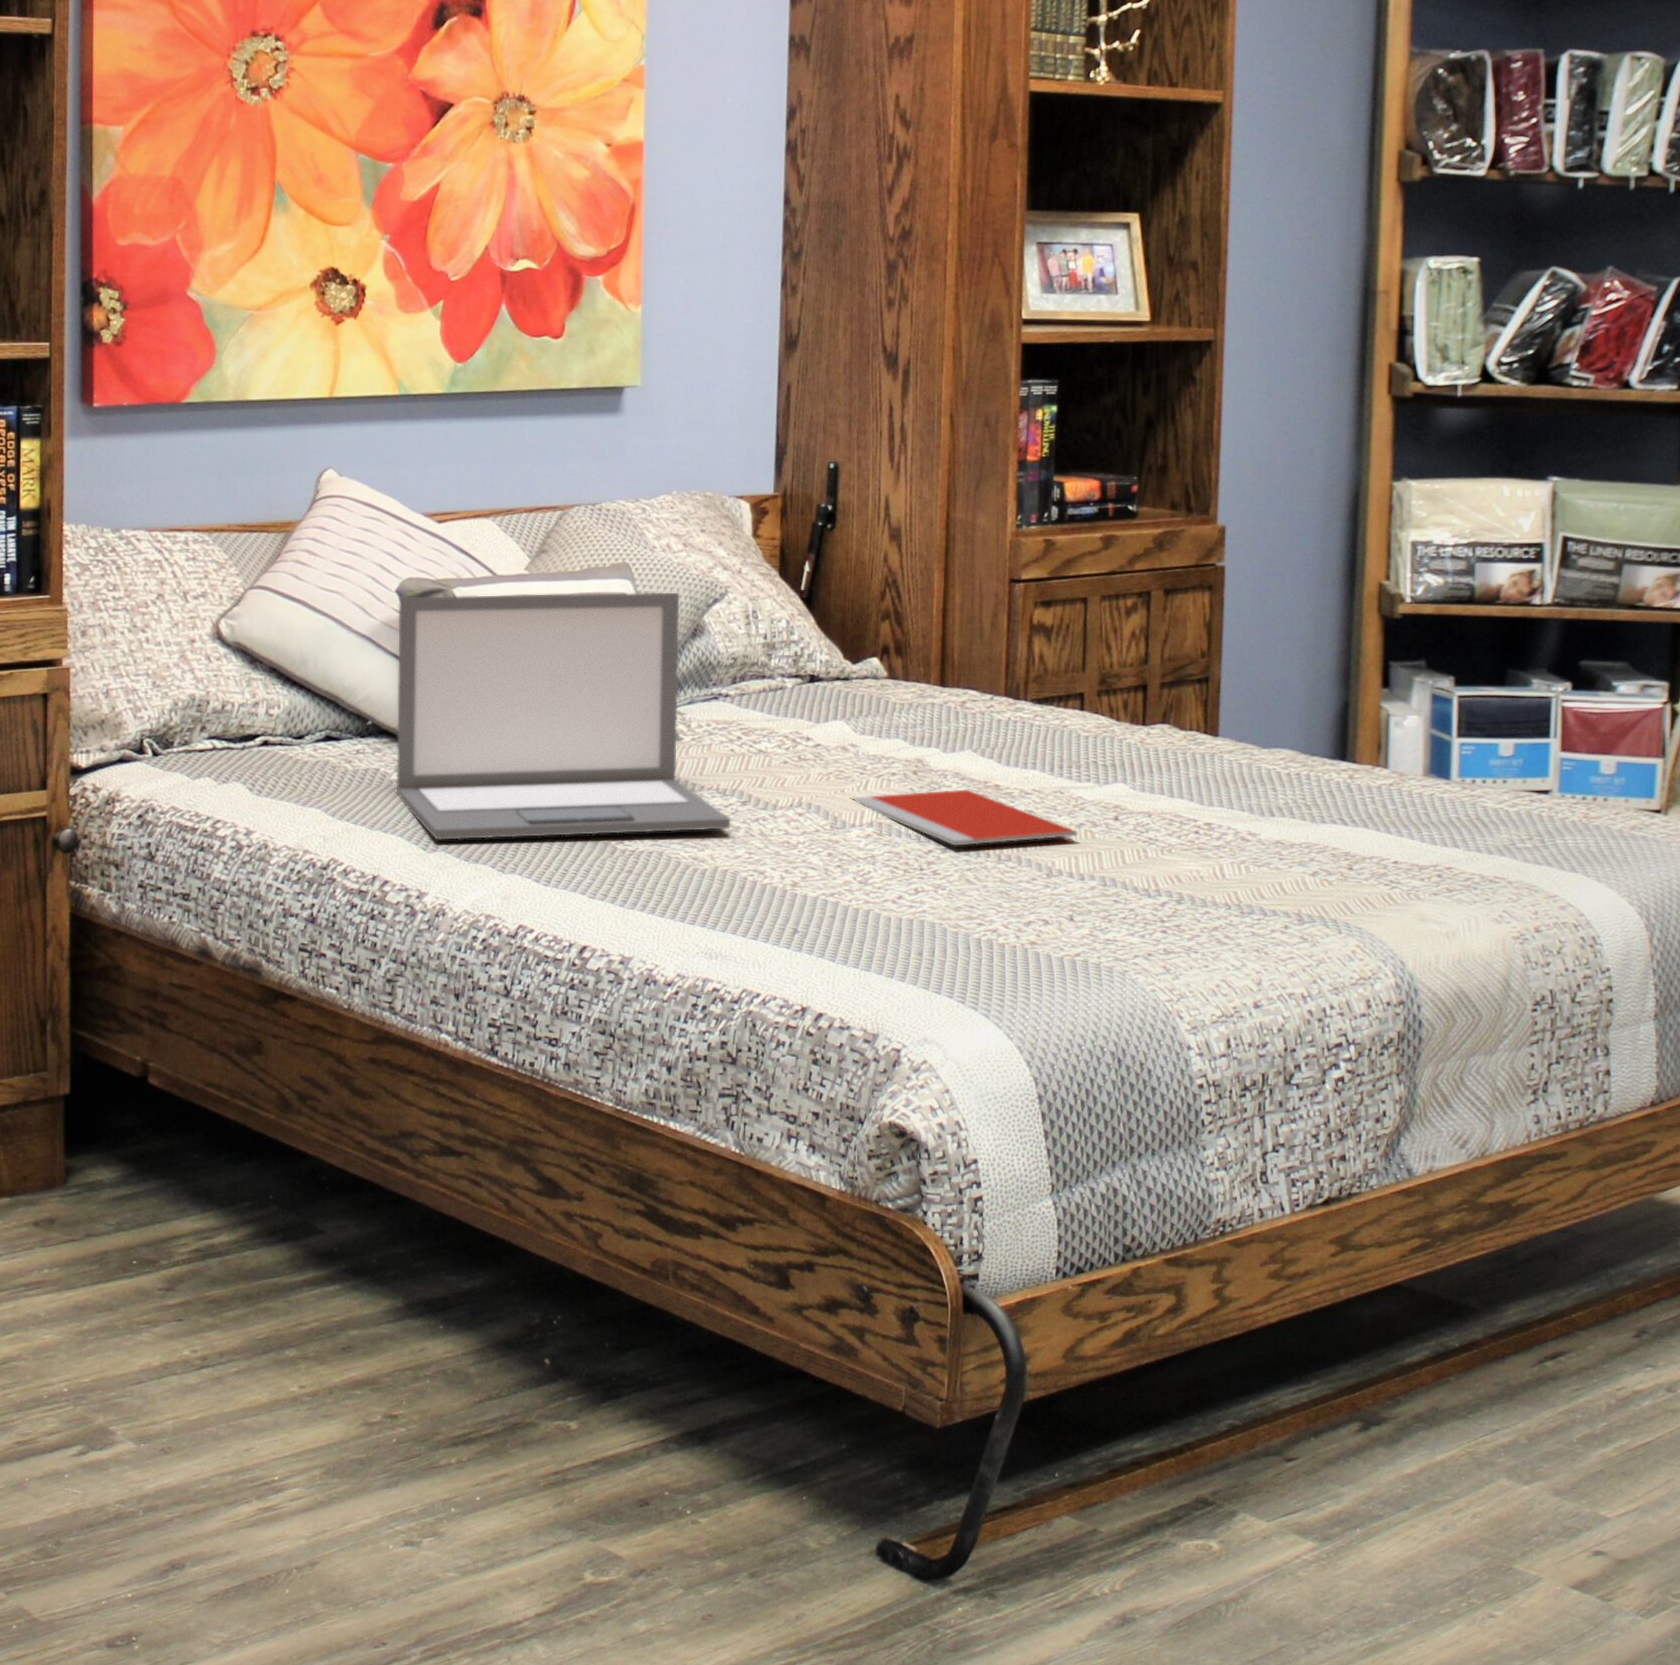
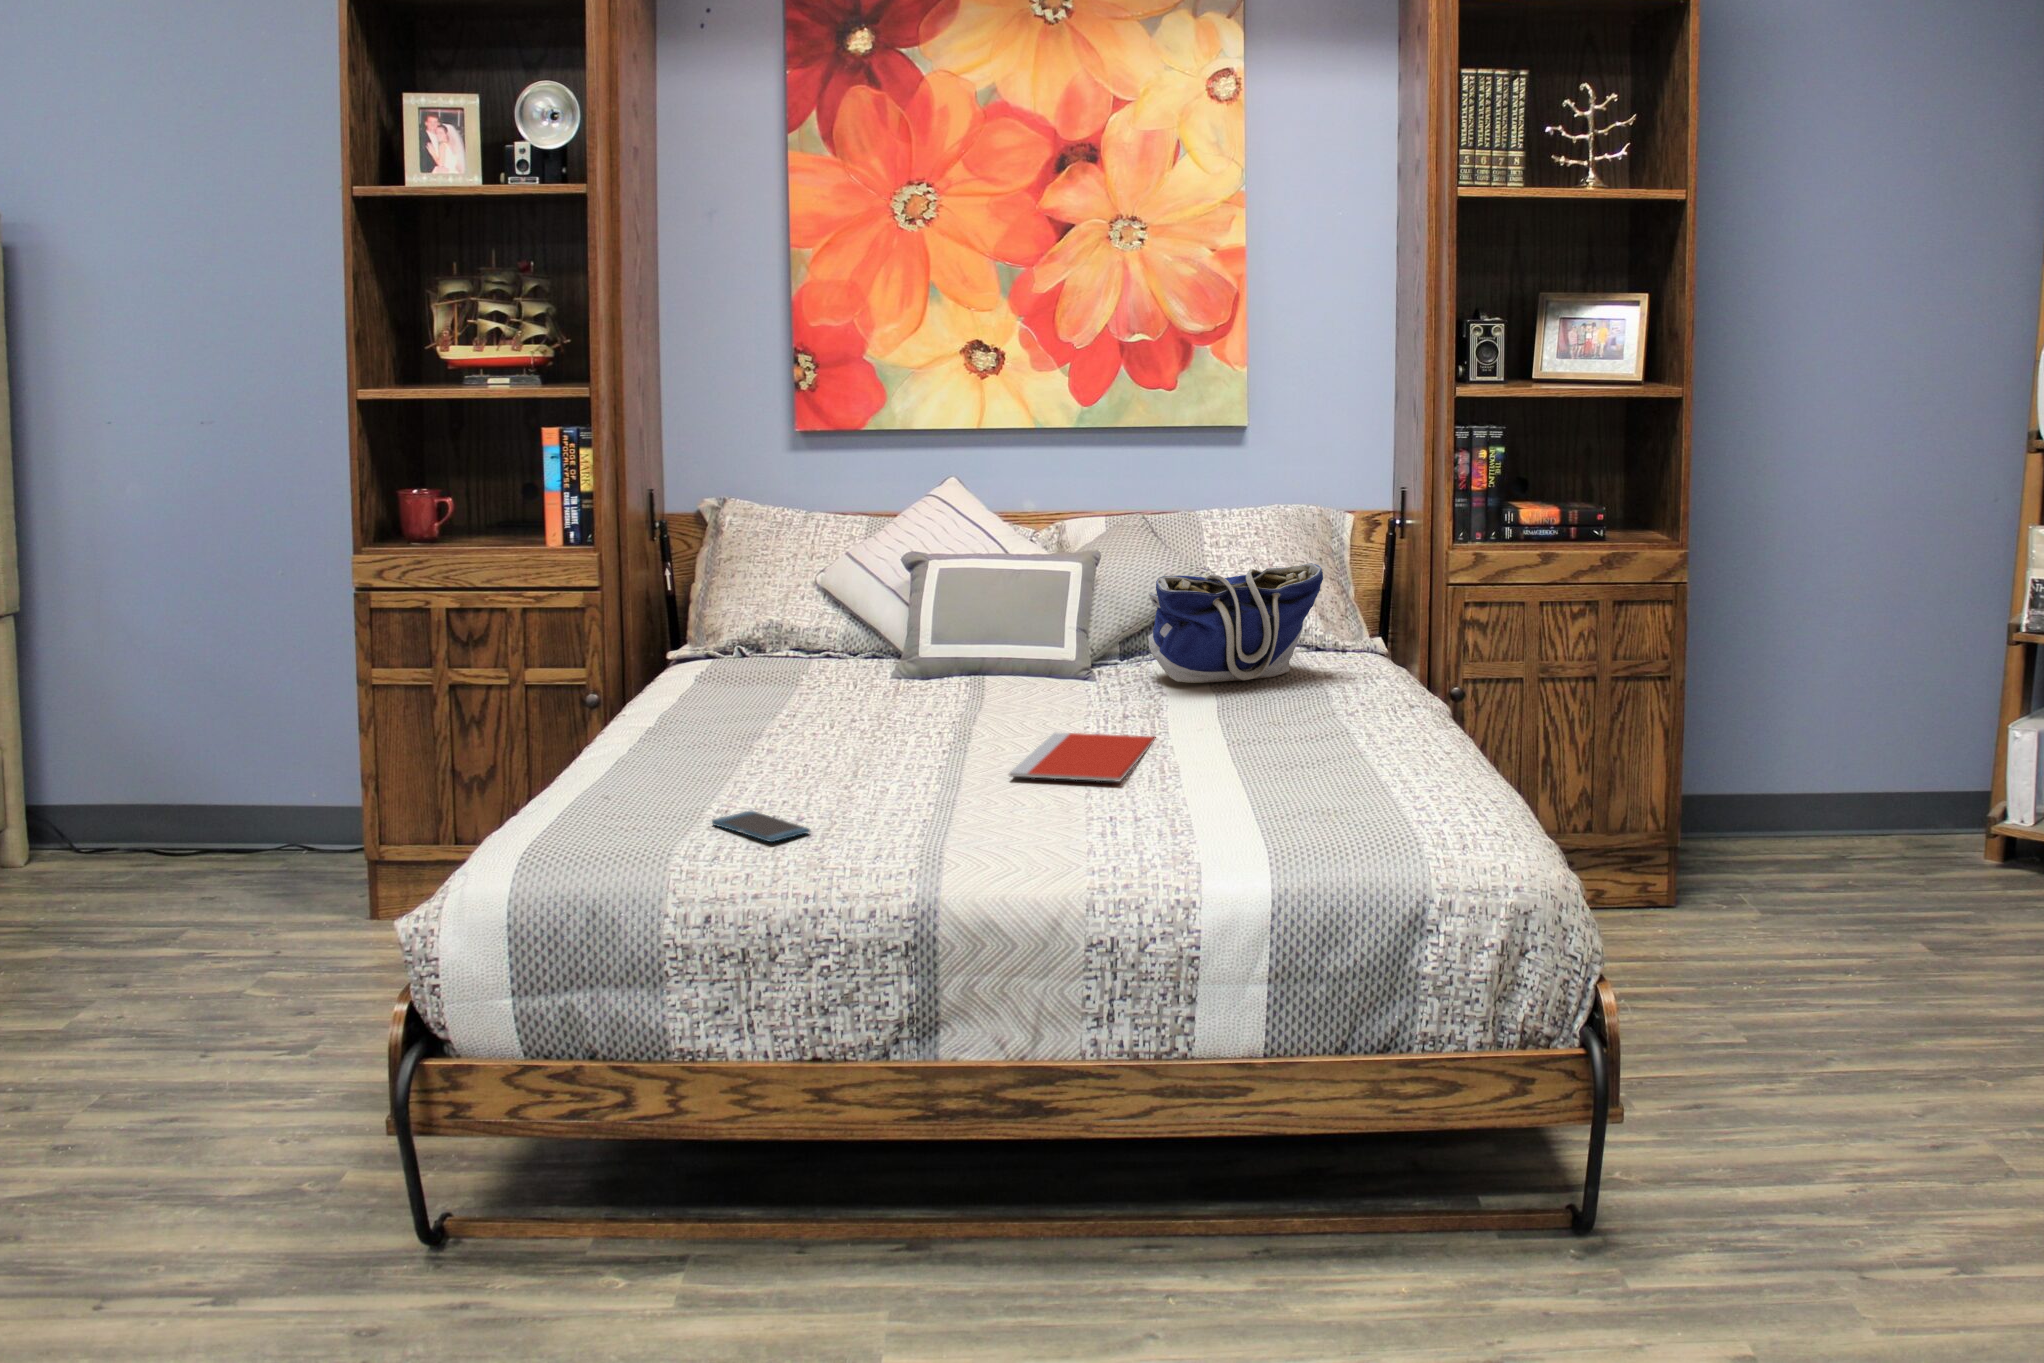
tote bag: none [770,565,964,729] -> present [1148,563,1323,683]
laptop: present [397,593,730,839] -> none [694,557,960,743]
smartphone: none [788,913,918,938] -> present [712,811,810,842]

